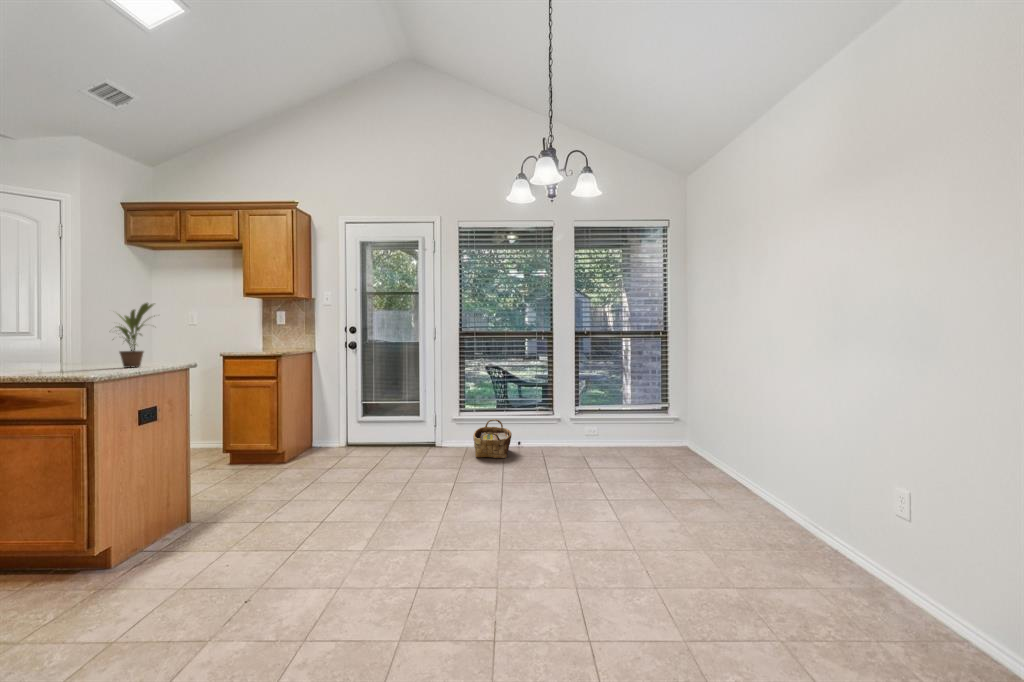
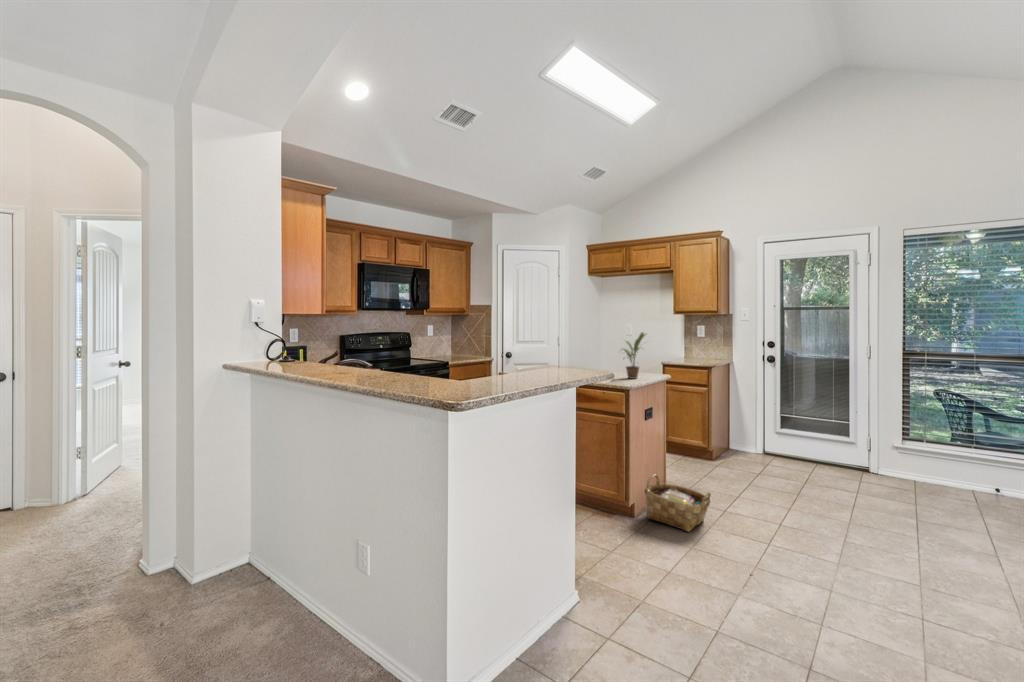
woven basket: present [473,419,512,458] -> present [645,475,711,532]

